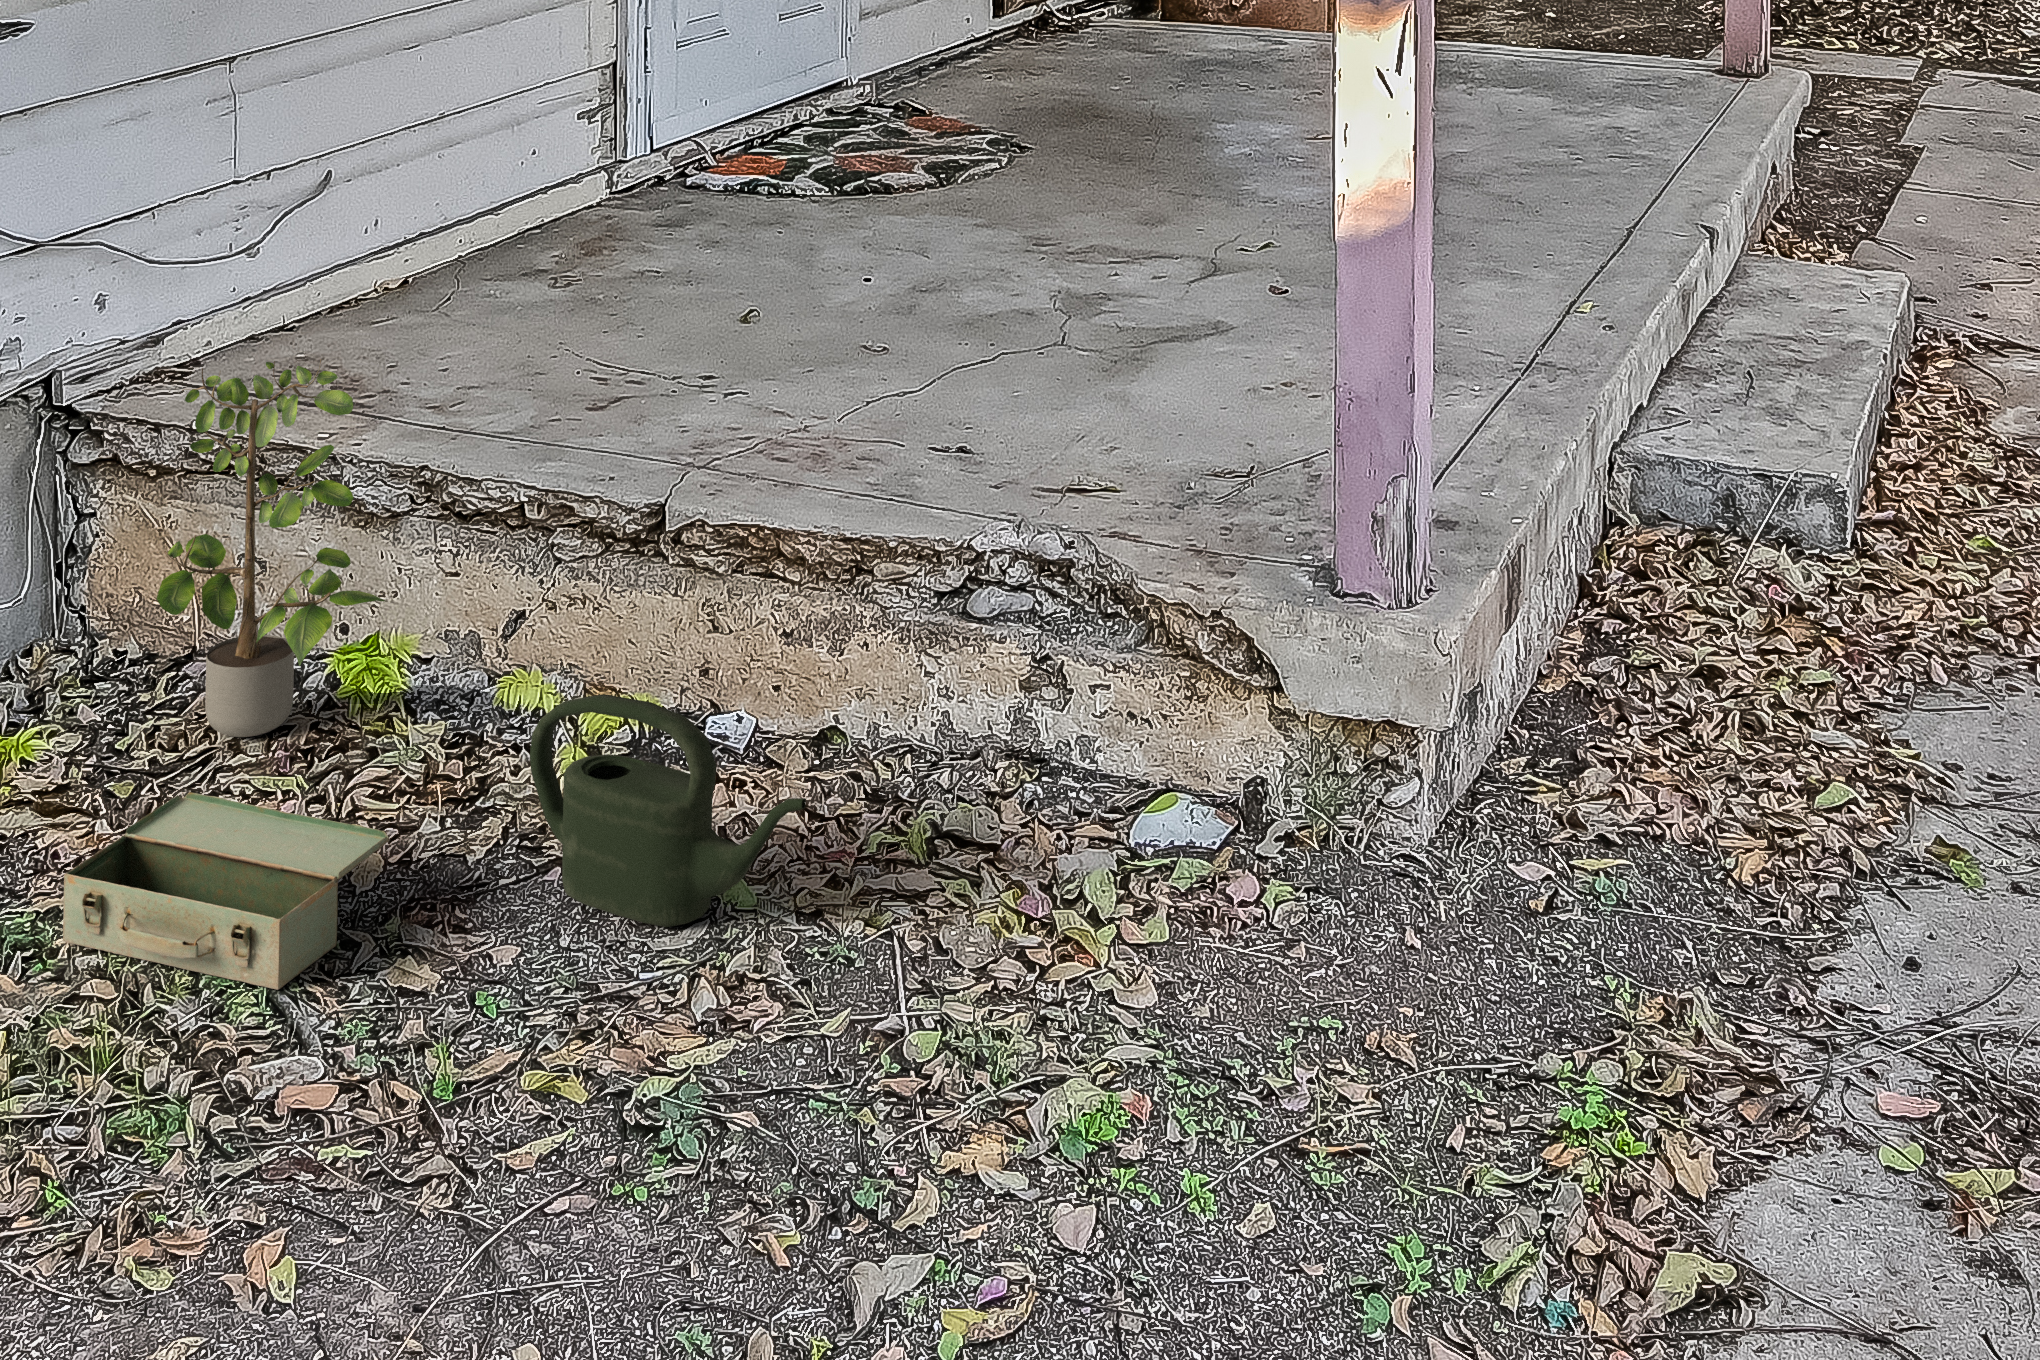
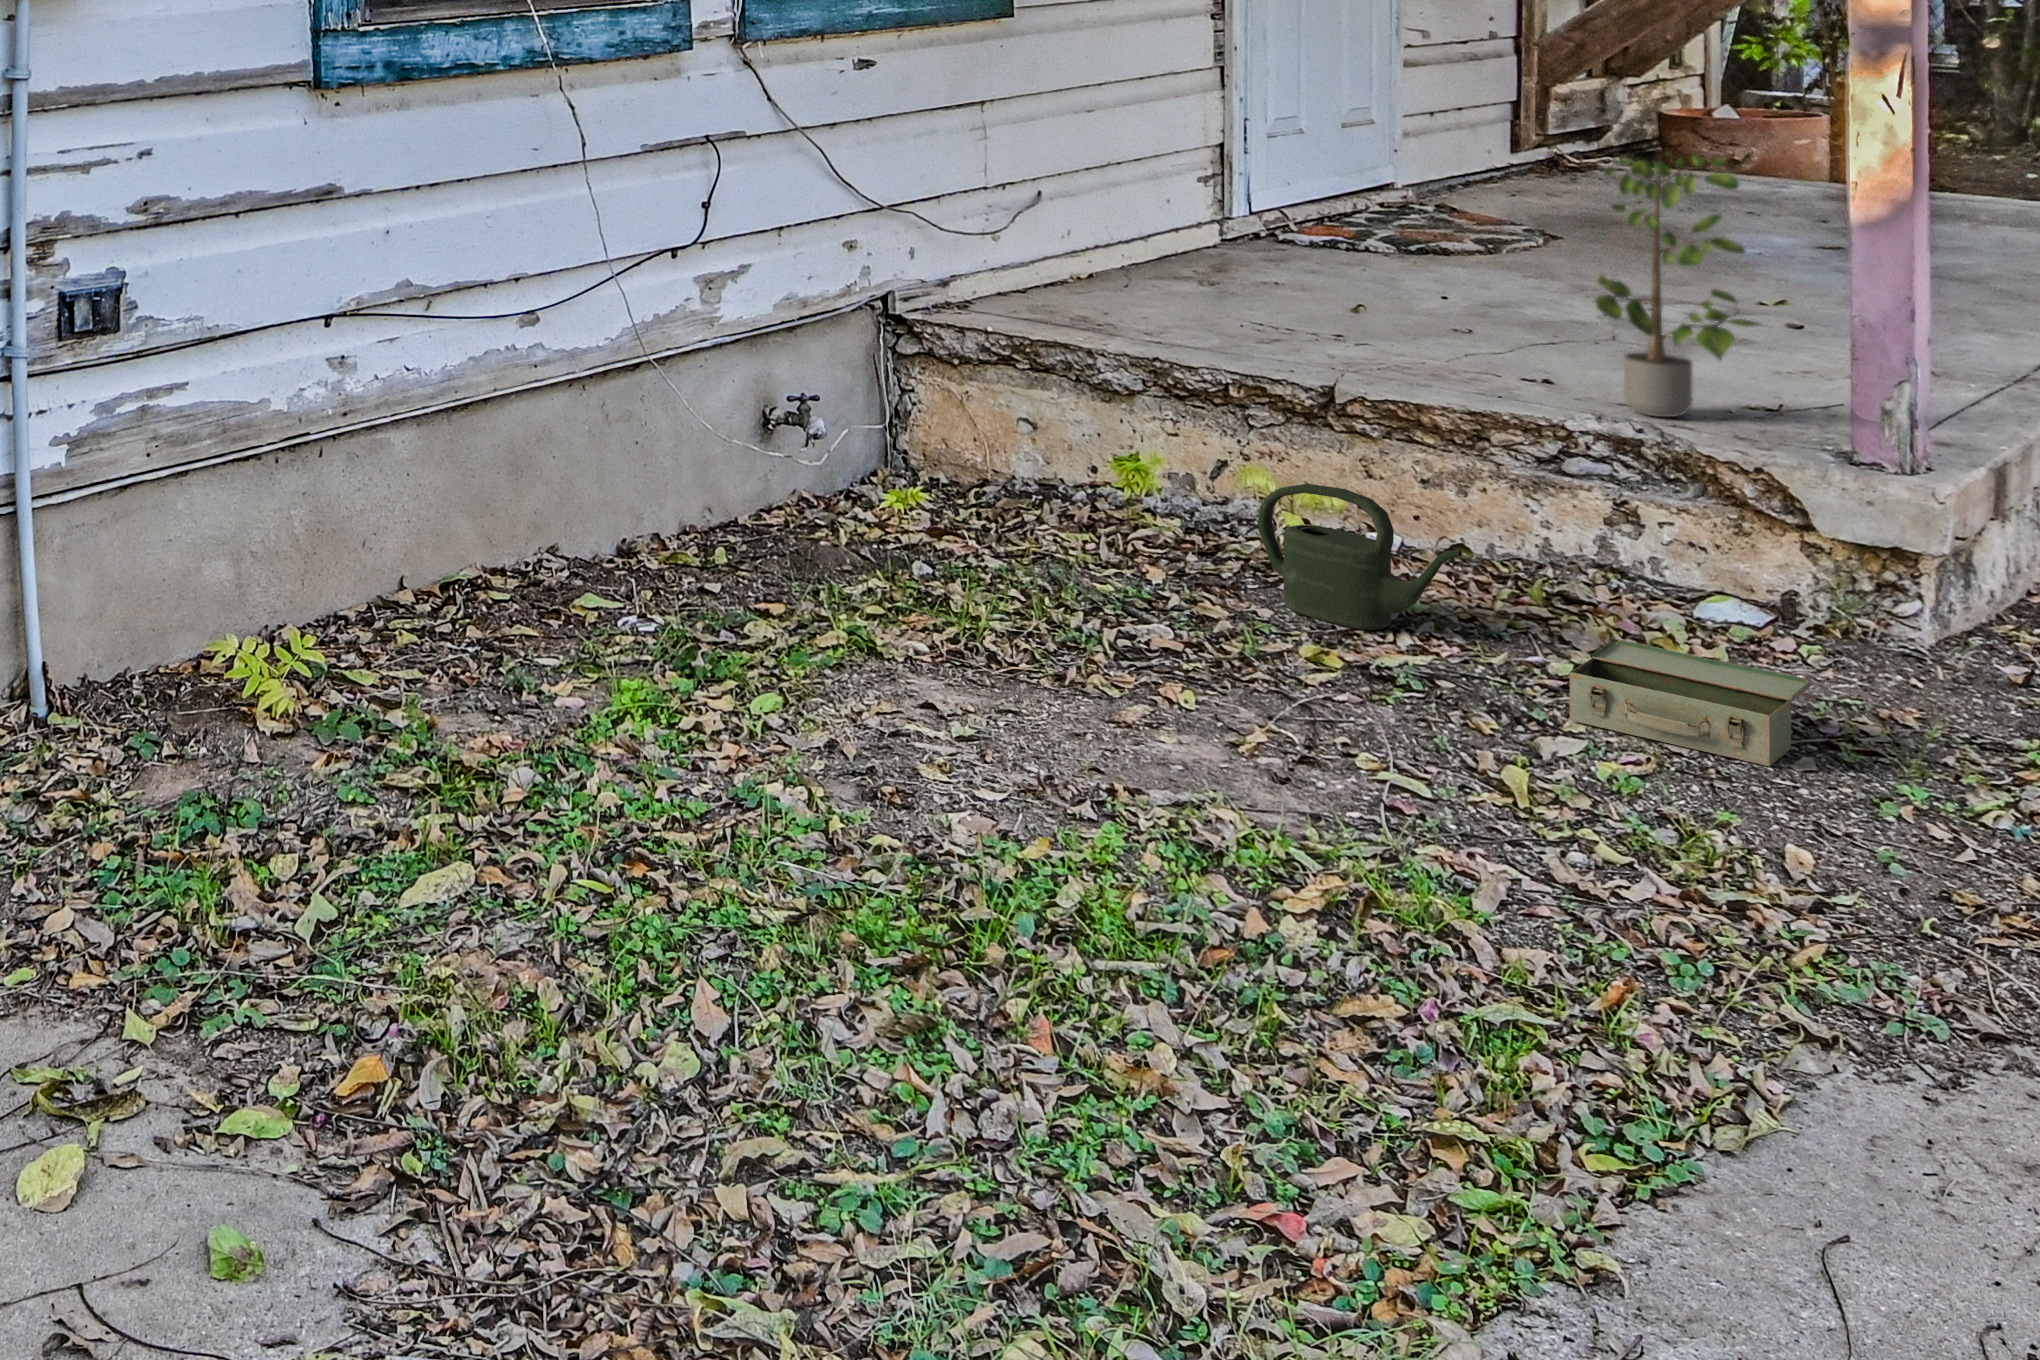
potted plant: present [156,361,385,737] -> present [1596,152,1761,417]
toolbox: present [63,792,390,990] -> present [1570,640,1811,766]

